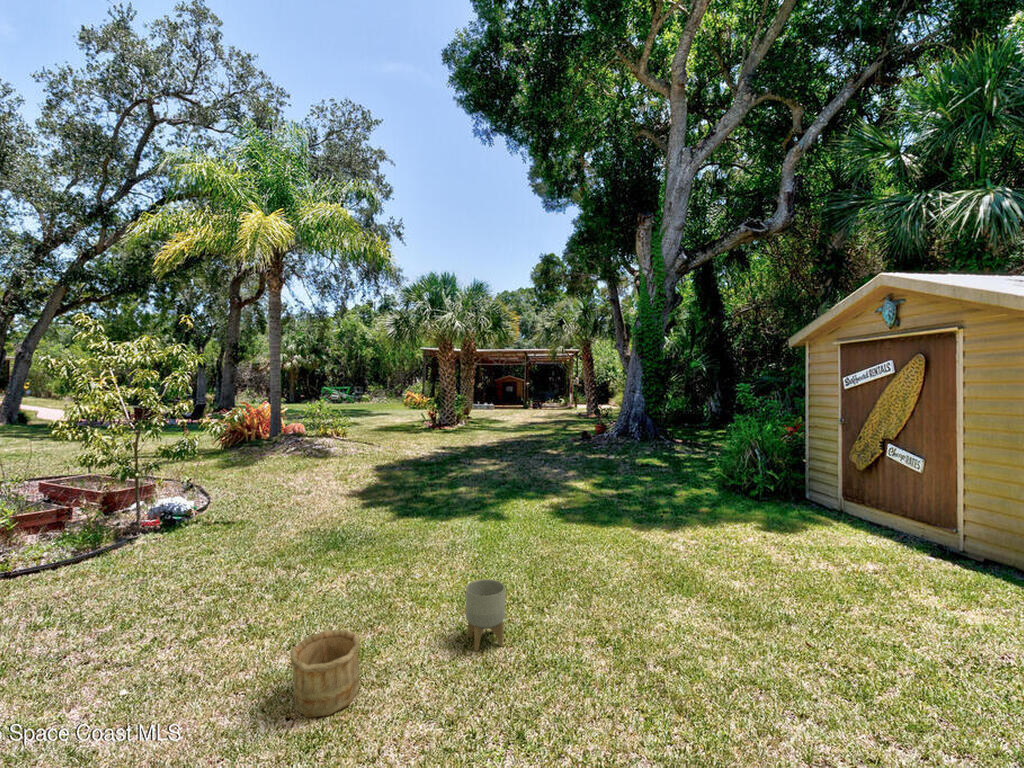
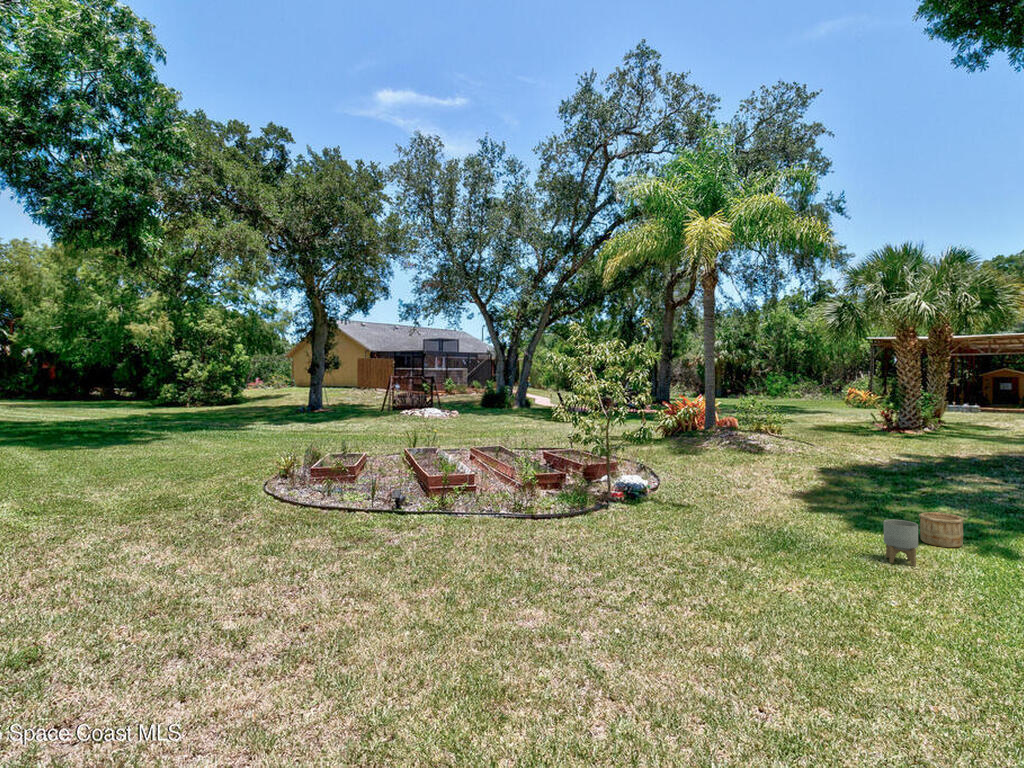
wooden bucket: present [290,630,360,717] -> present [919,512,964,547]

